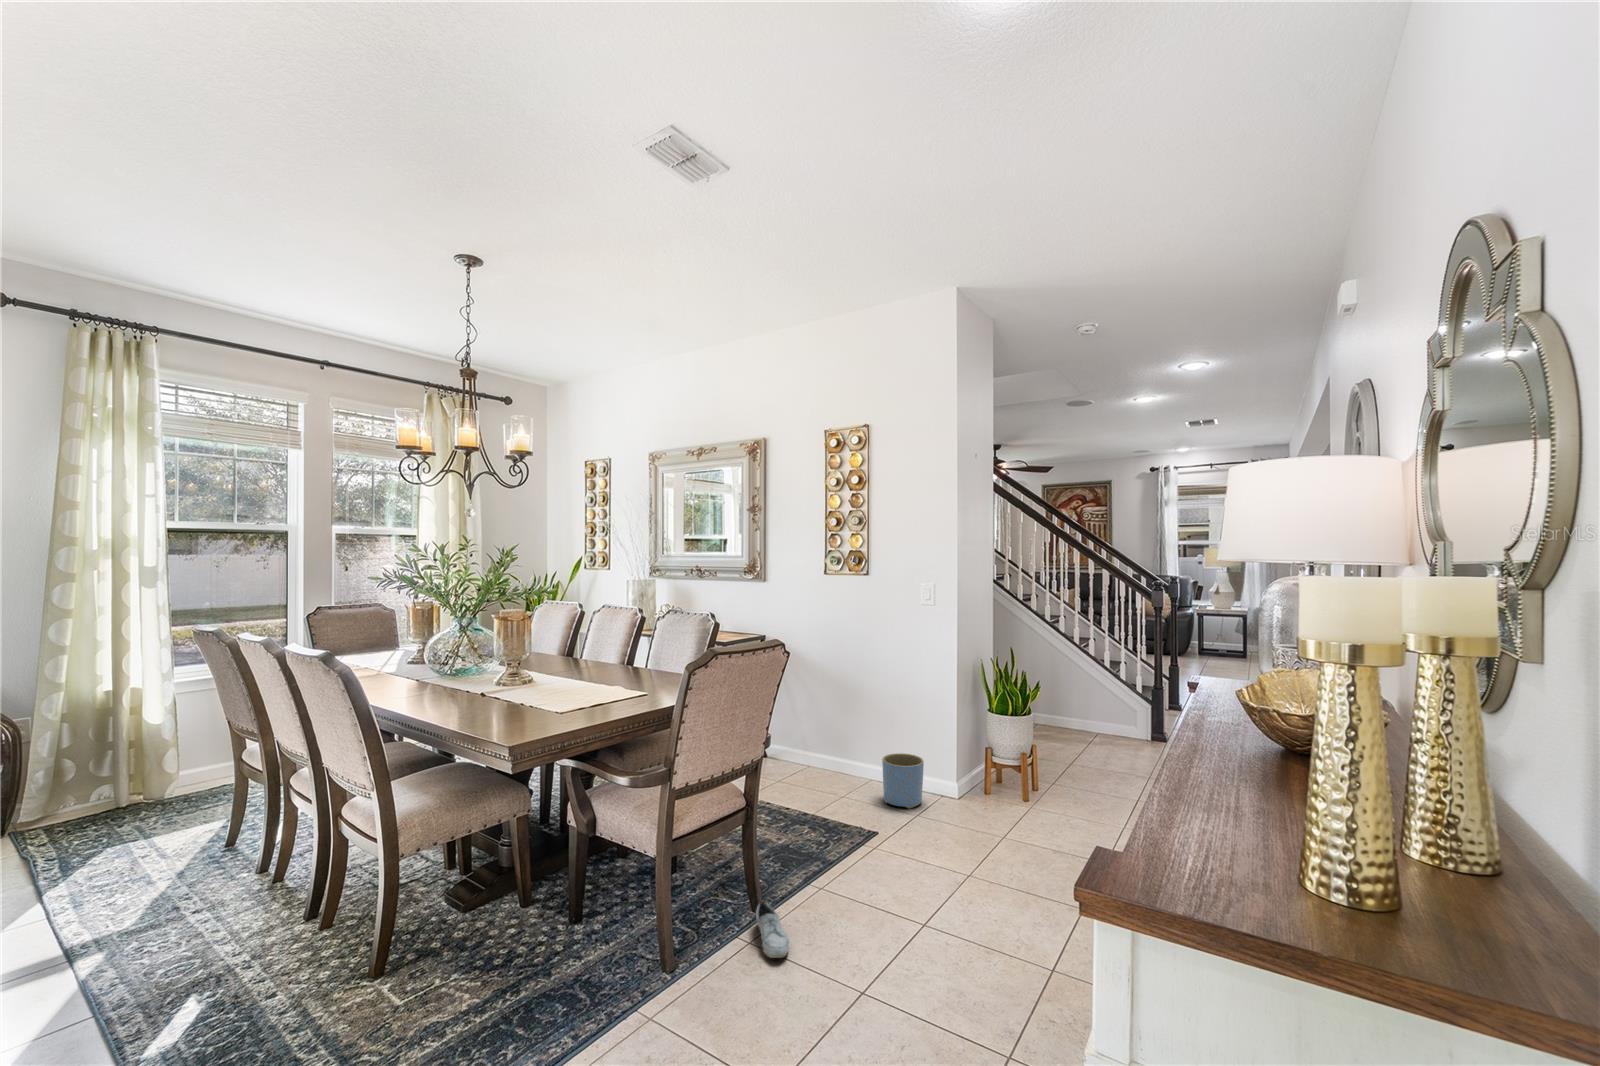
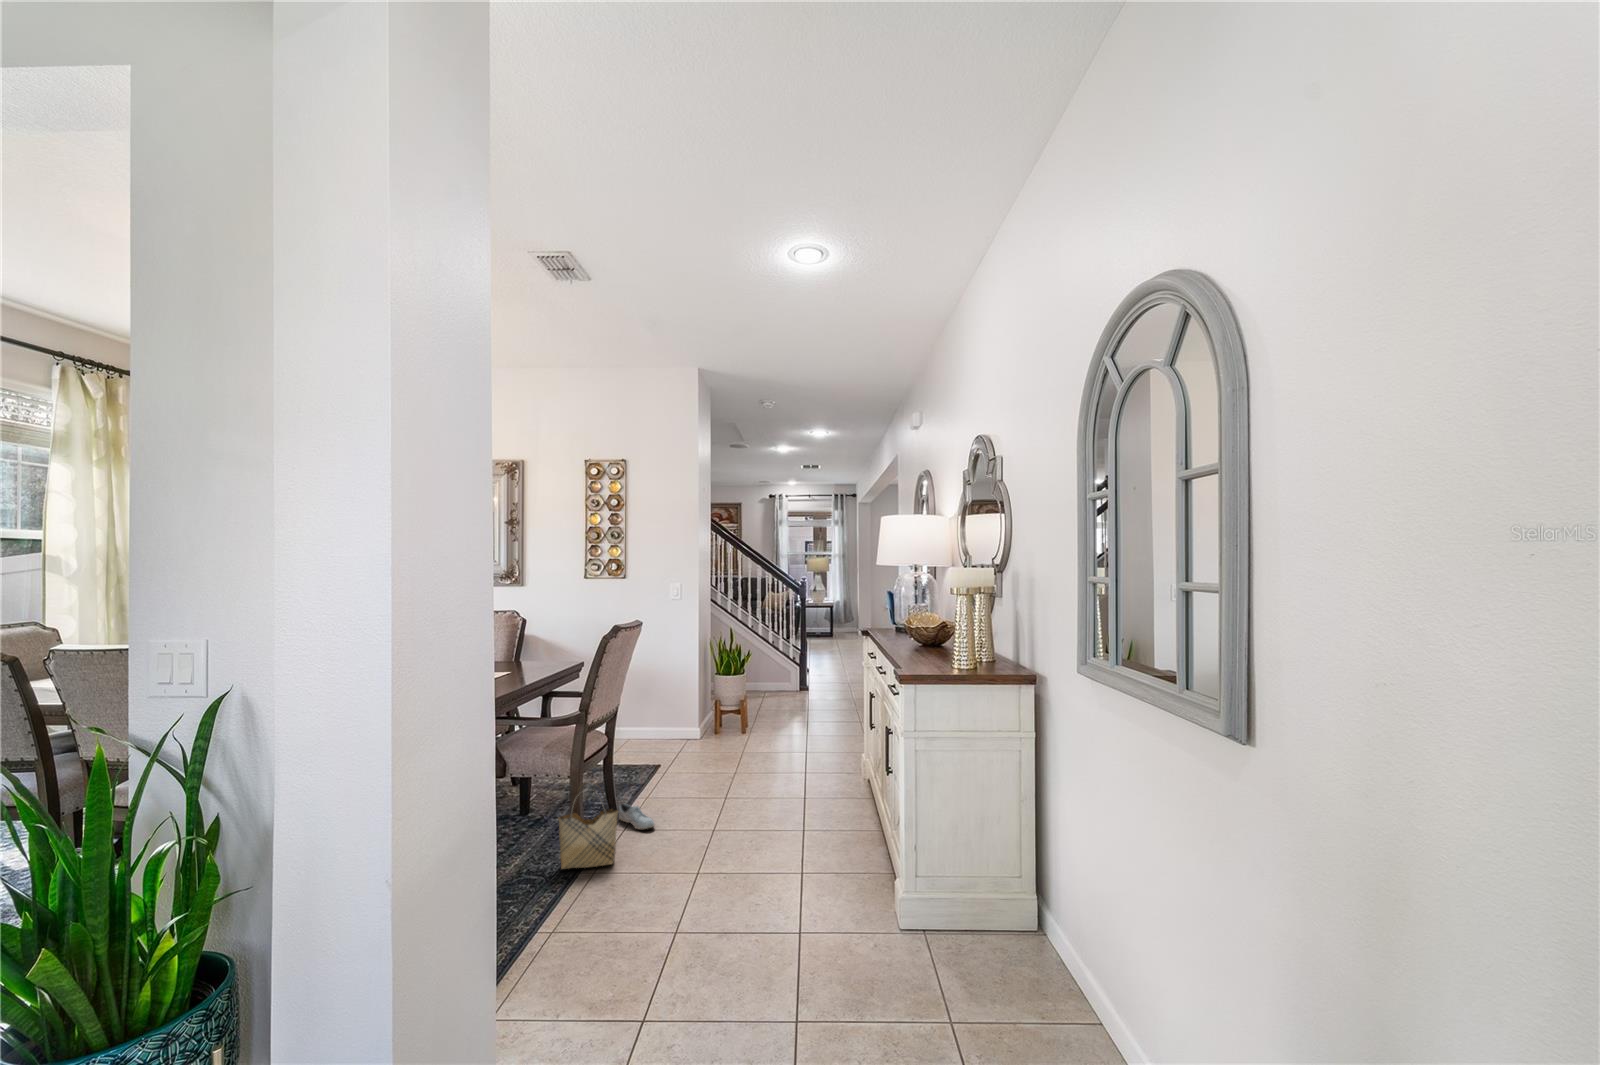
planter: present [882,753,924,809] -> none [645,712,676,751]
woven basket: none [613,880,695,1020] -> present [558,781,618,869]

